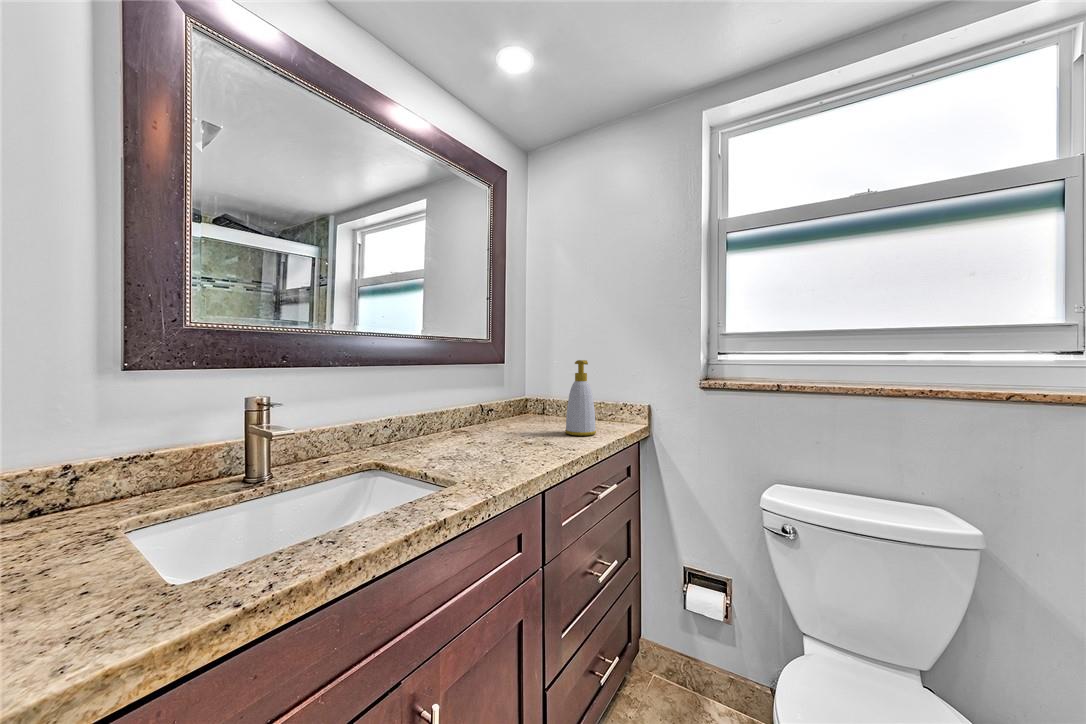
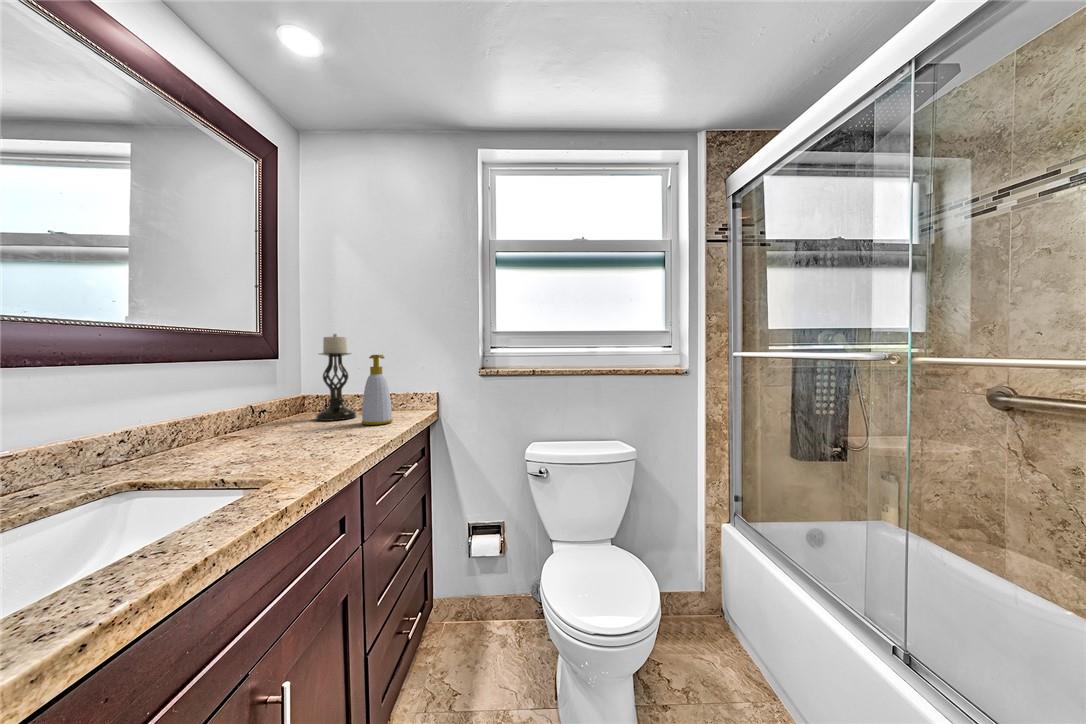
candle holder: none [530,338,566,426] -> present [316,334,356,421]

